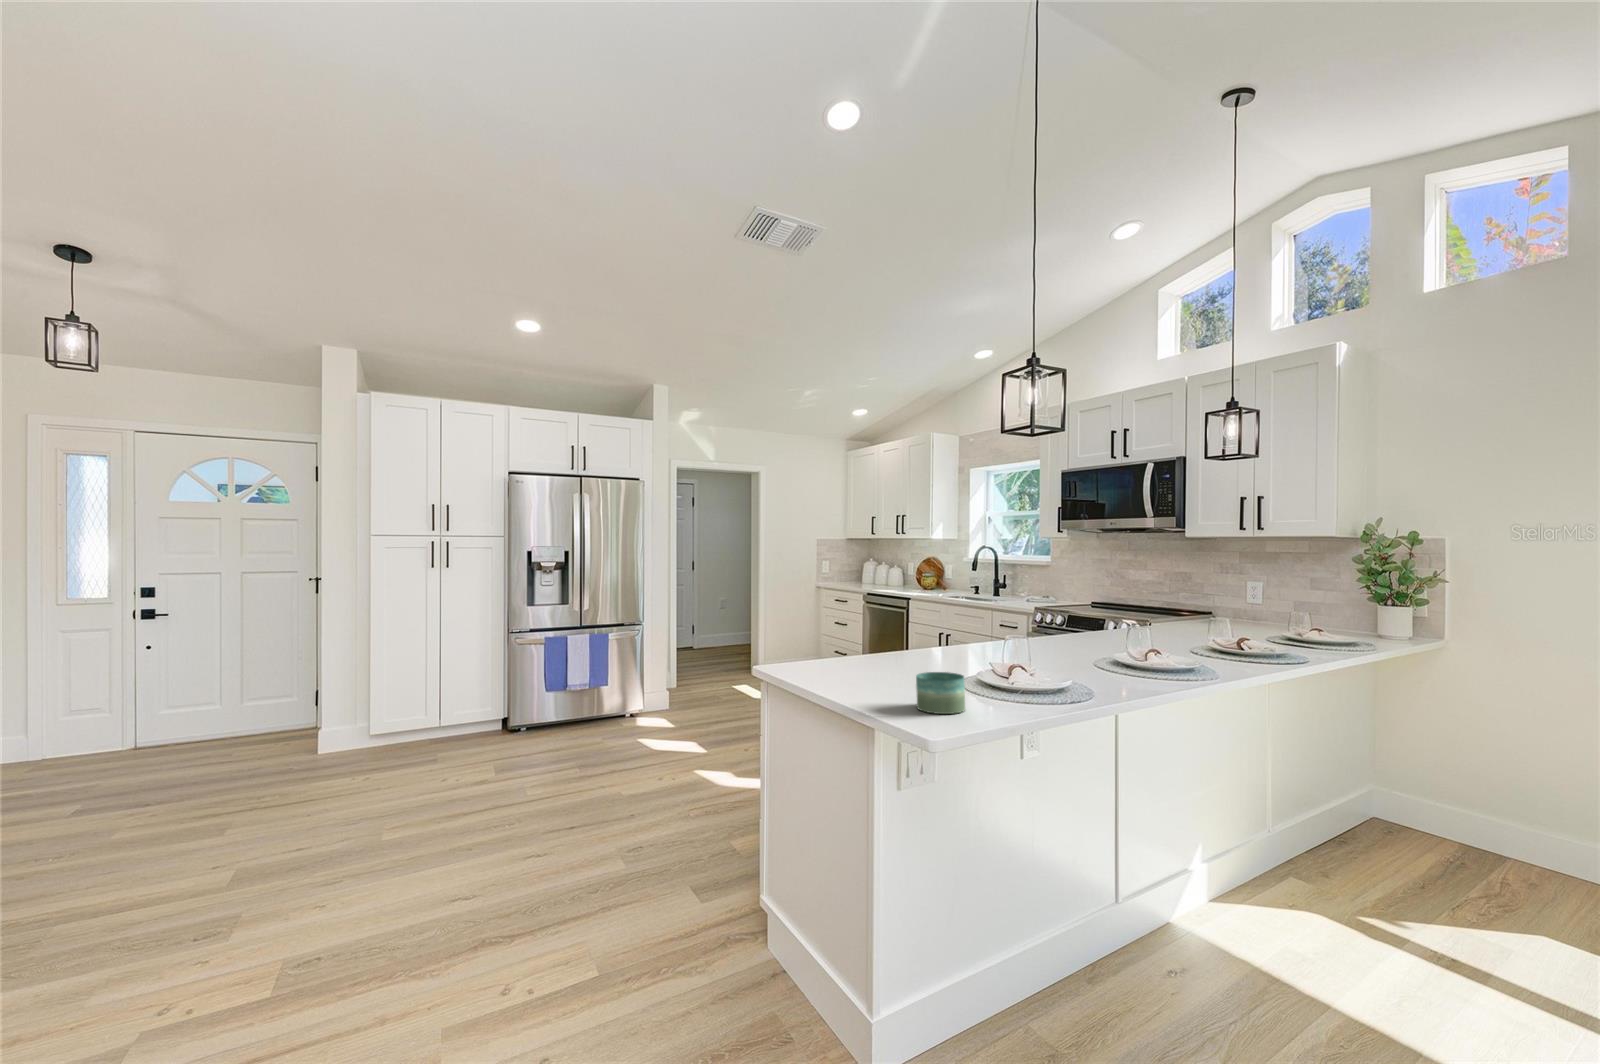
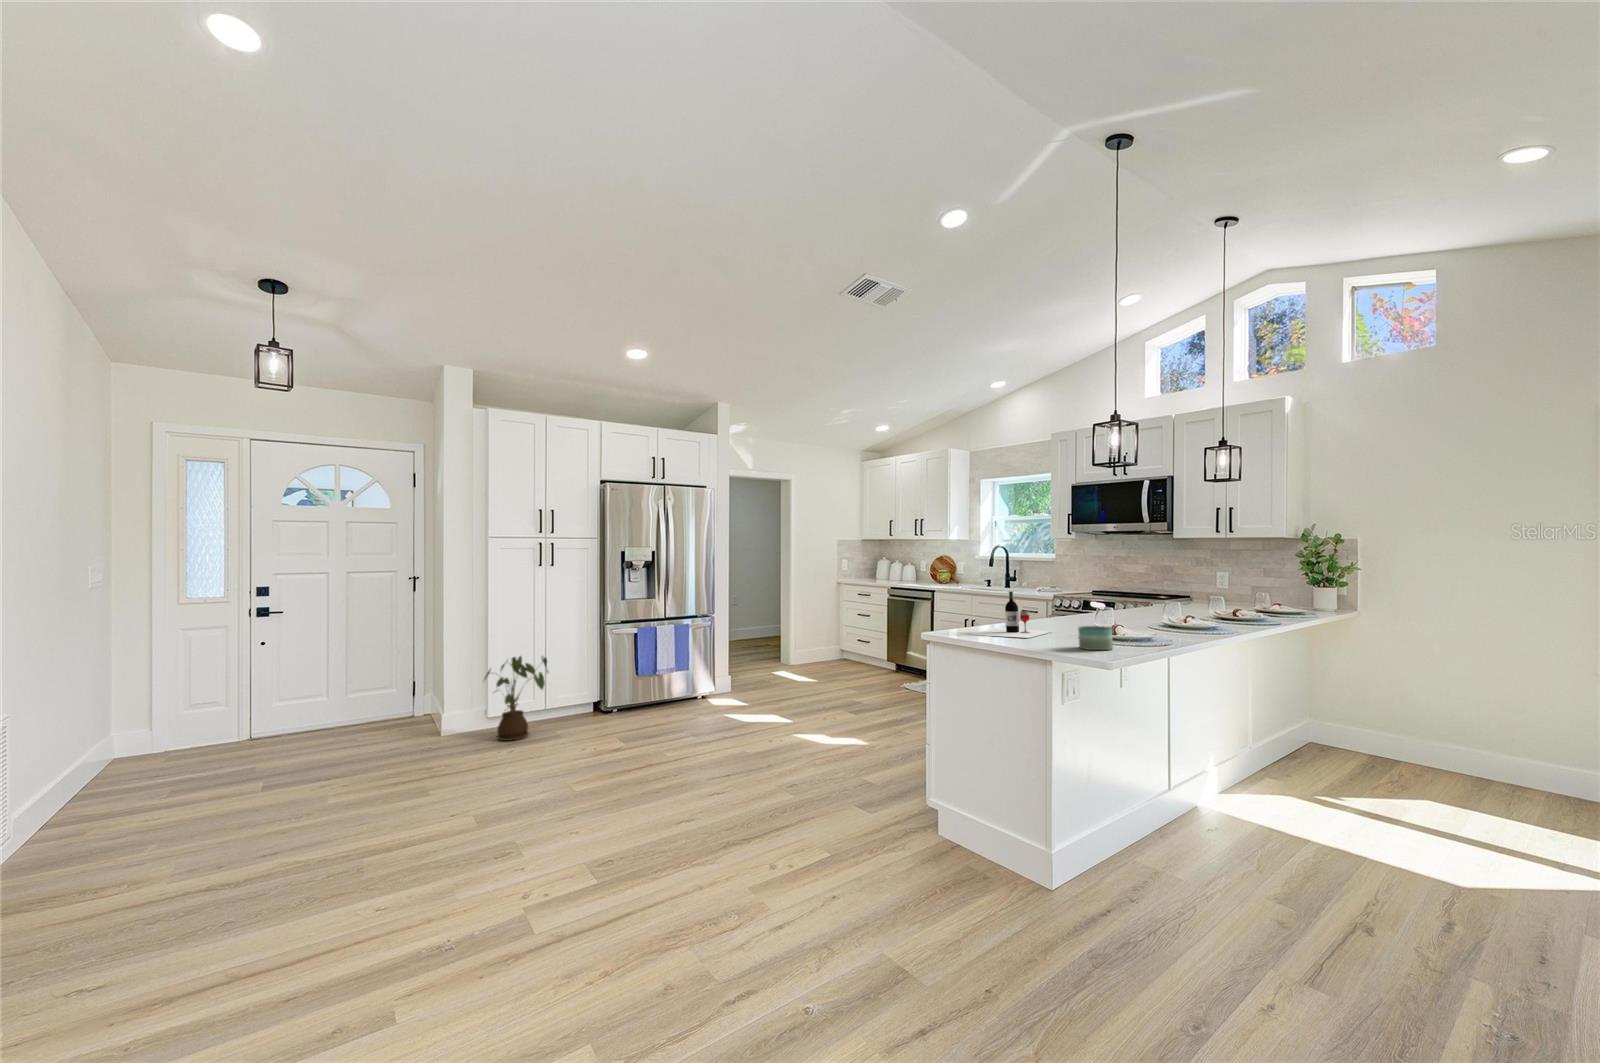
wine bottle: none [814,611,939,681] -> present [969,592,1051,638]
house plant: none [348,667,435,764] -> present [485,656,548,741]

